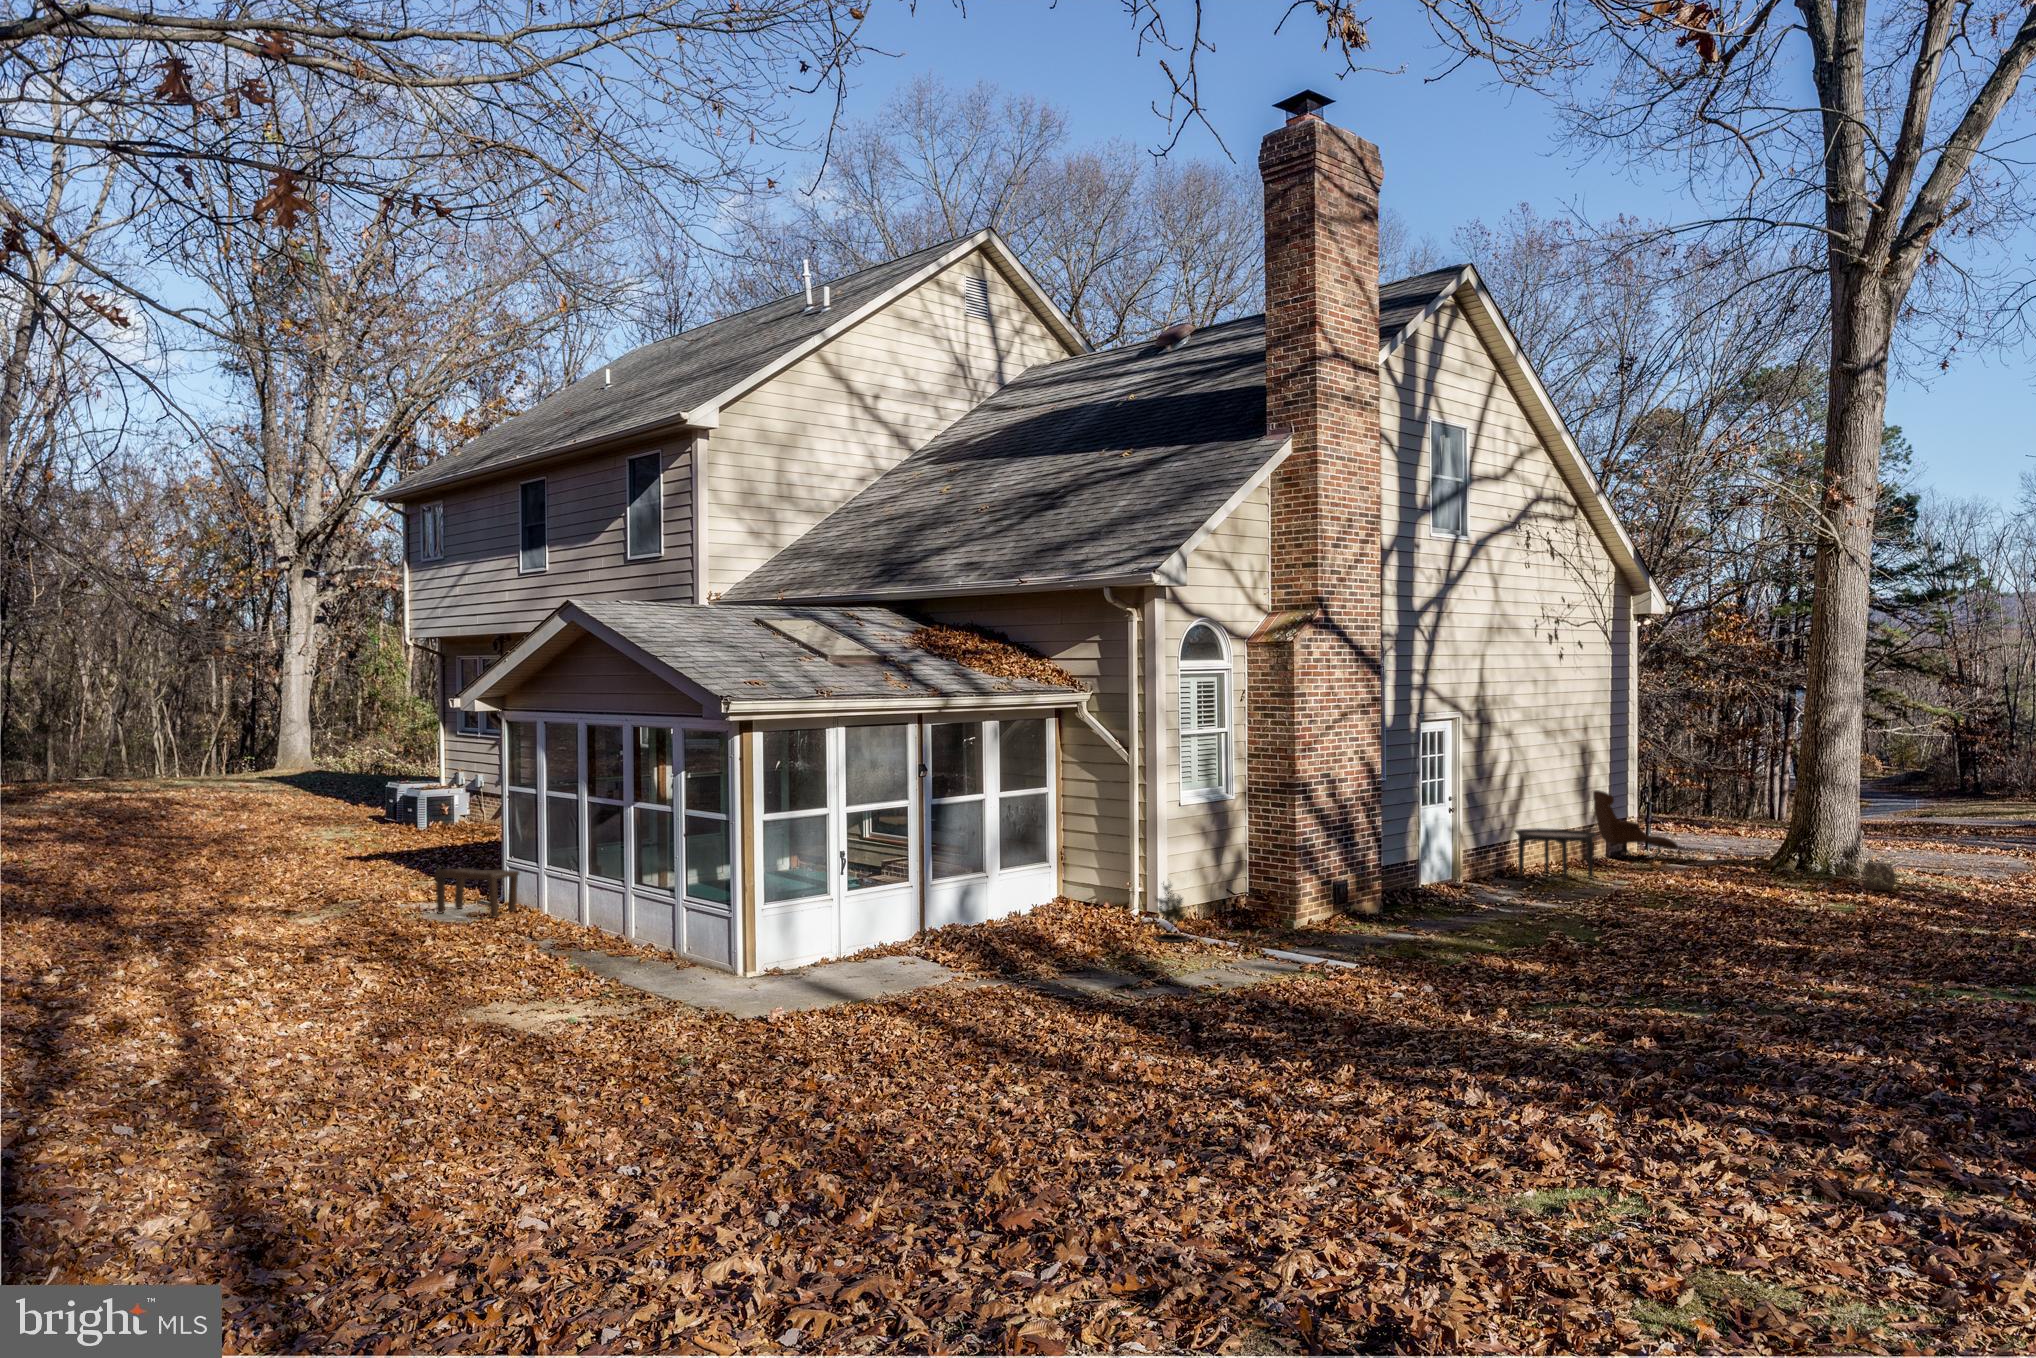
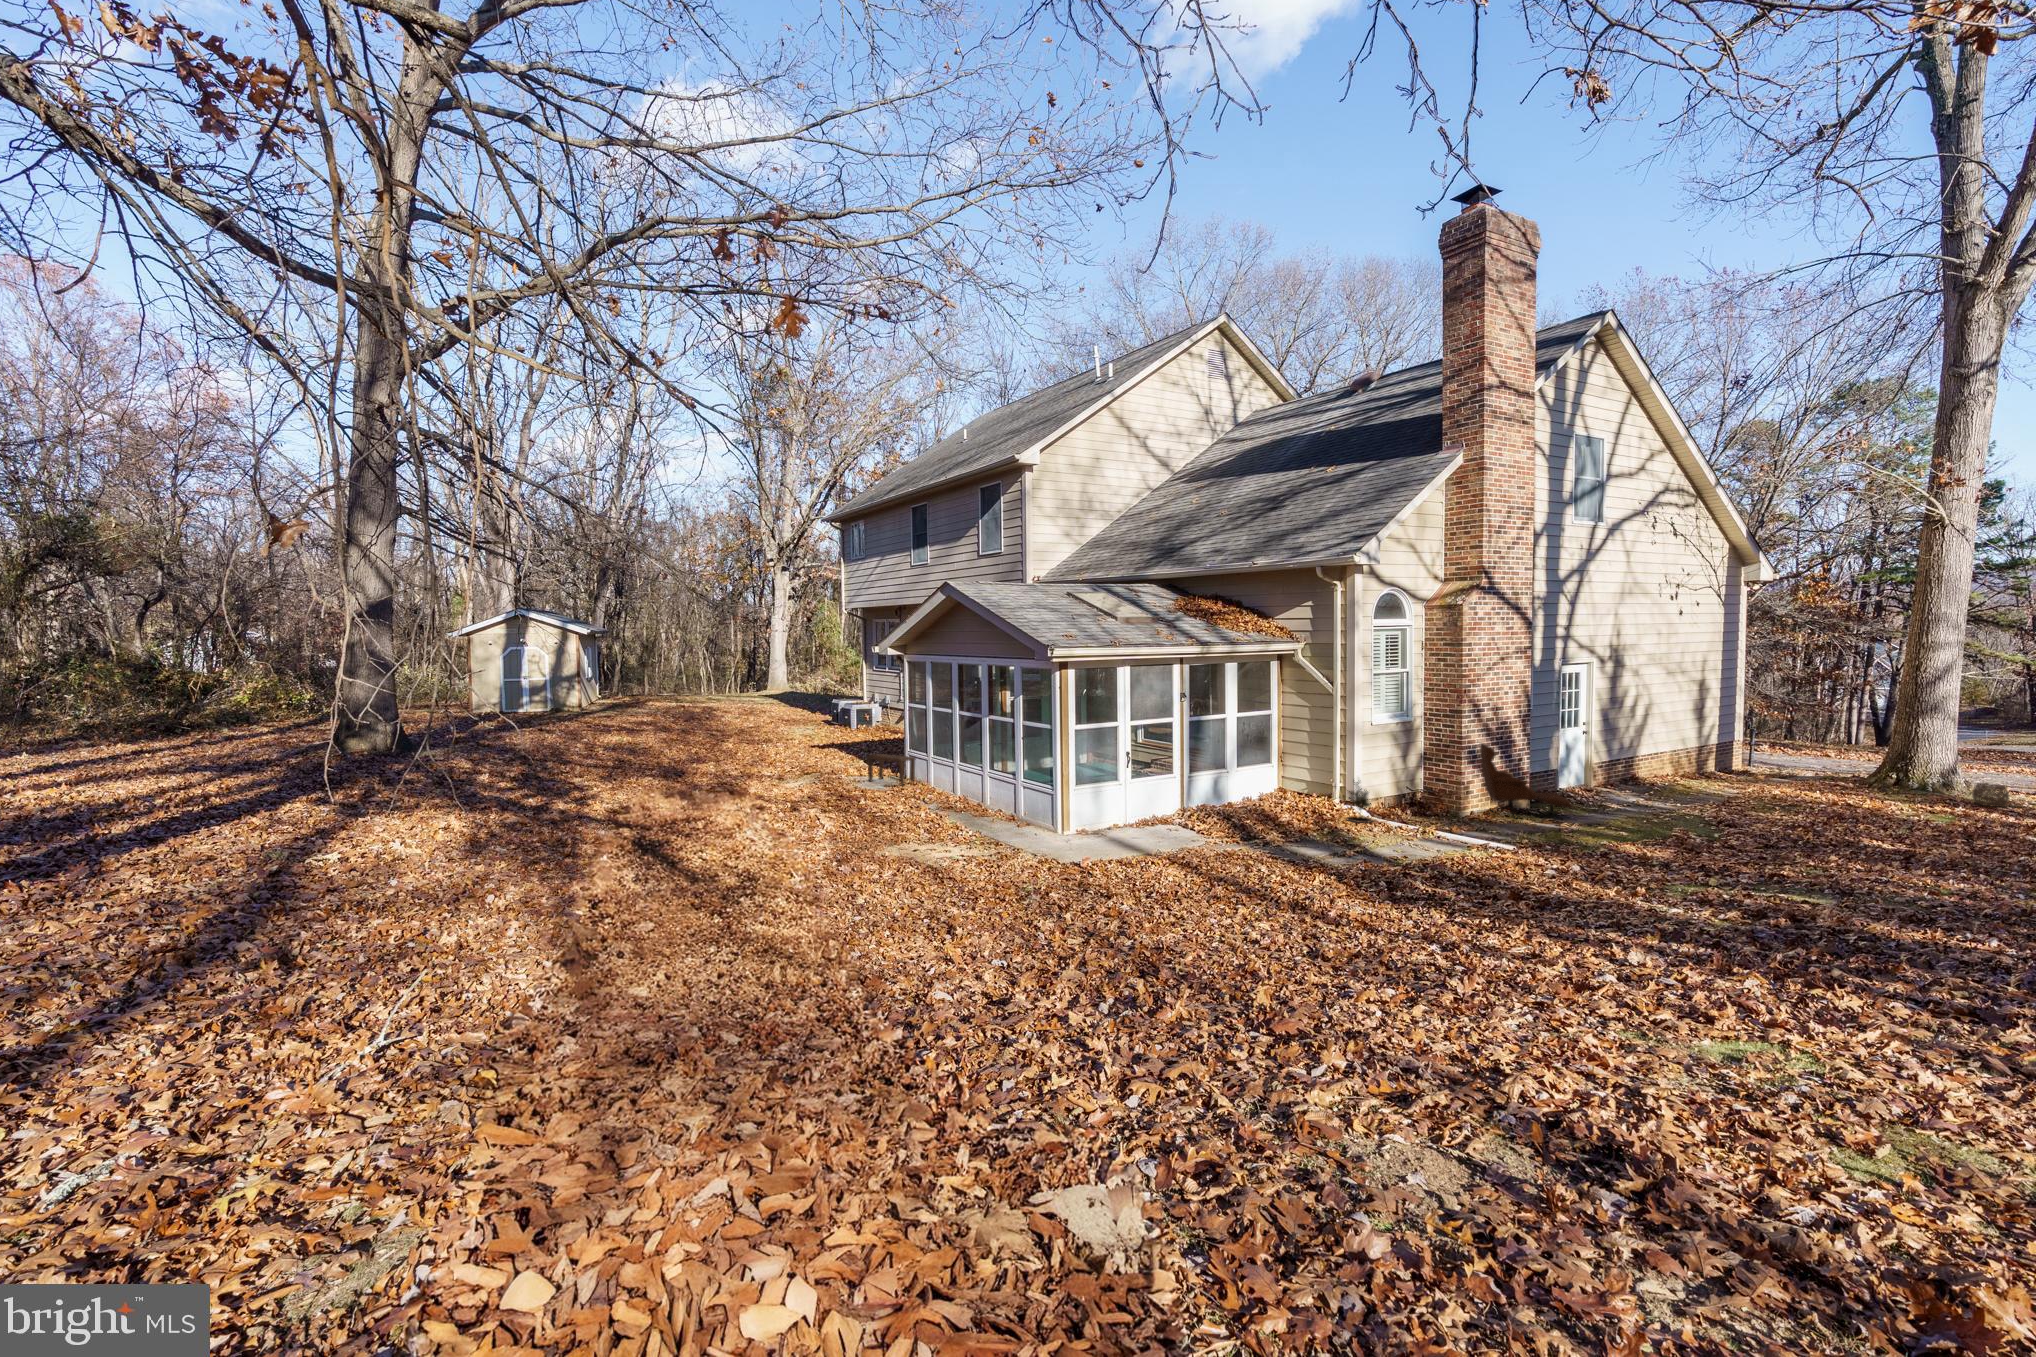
lounge chair: present [1593,790,1678,859] -> present [1480,743,1572,819]
round table: present [1515,828,1597,883] -> none [1634,747,1711,789]

